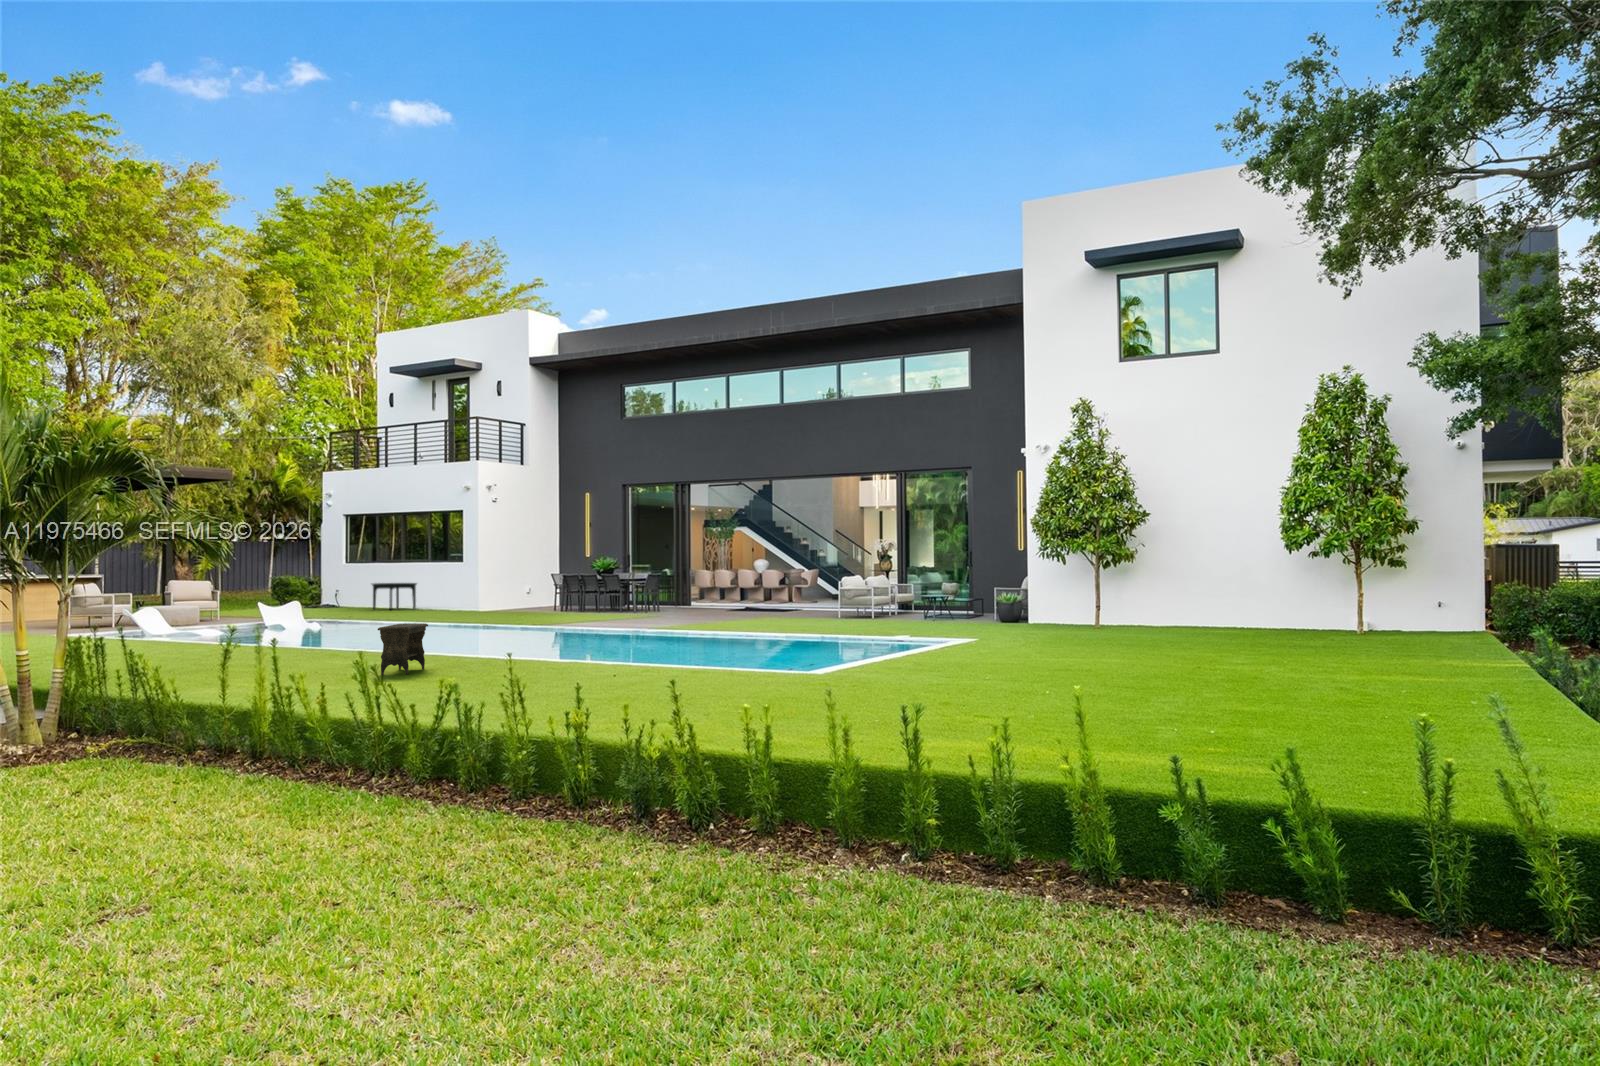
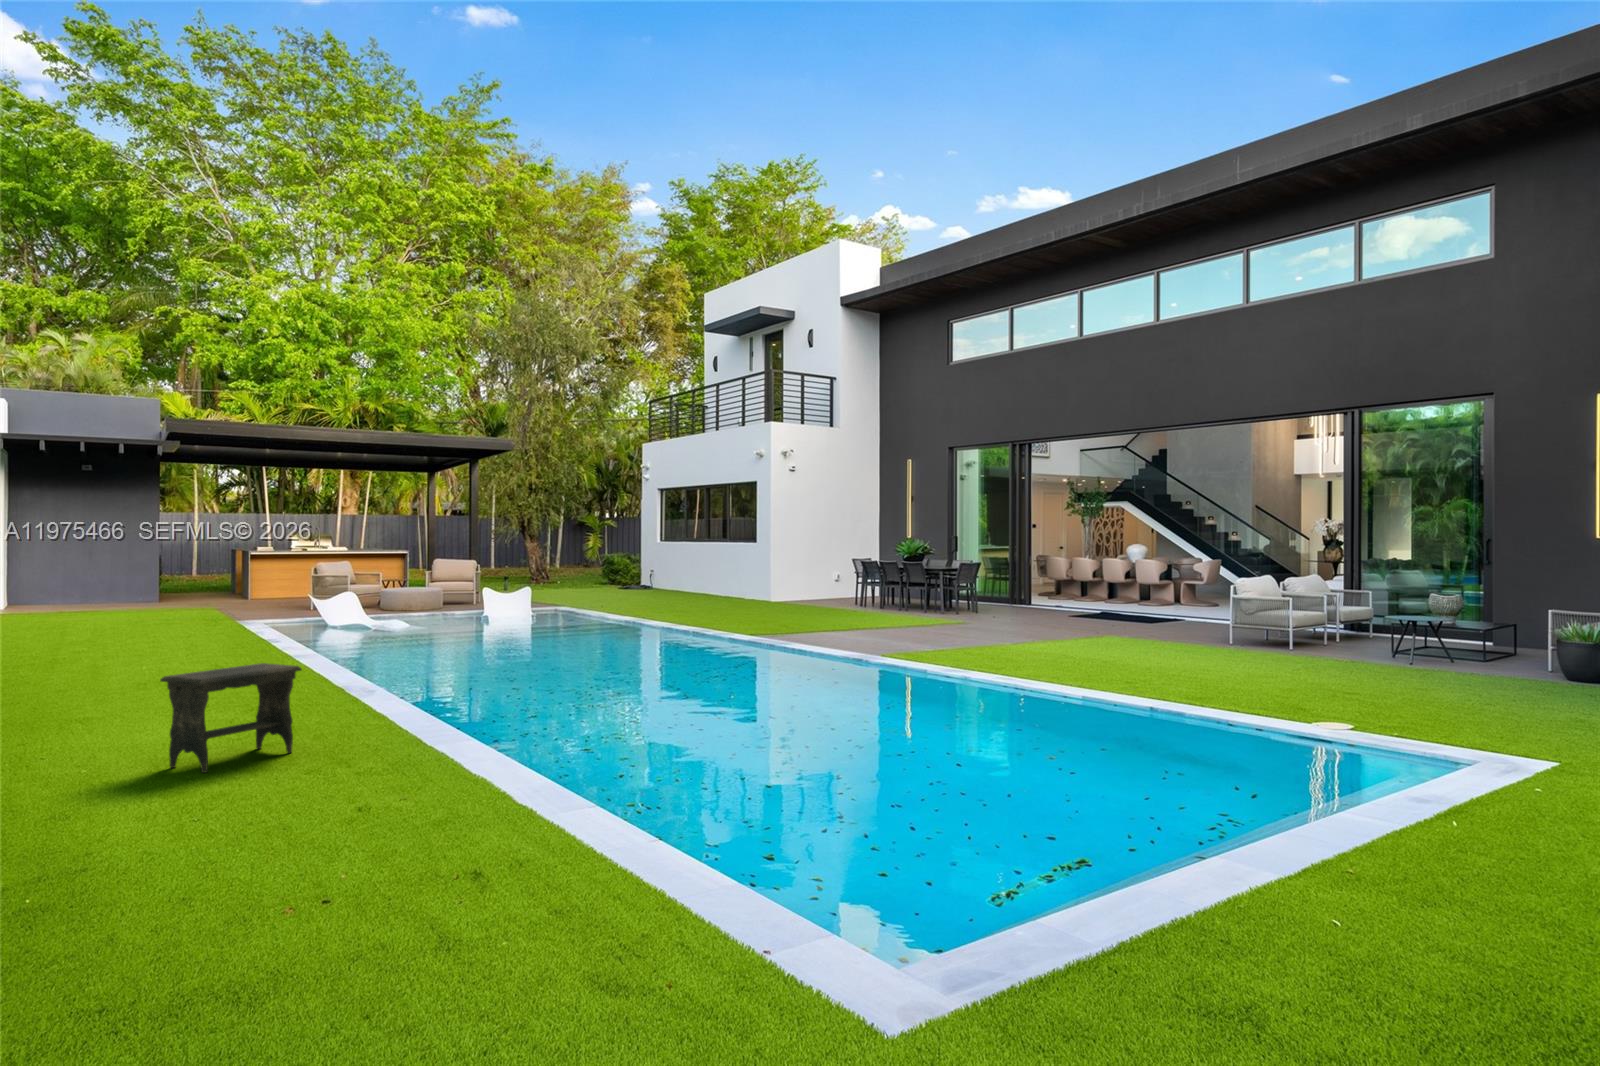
round table: present [372,583,417,610] -> none [664,565,715,597]

